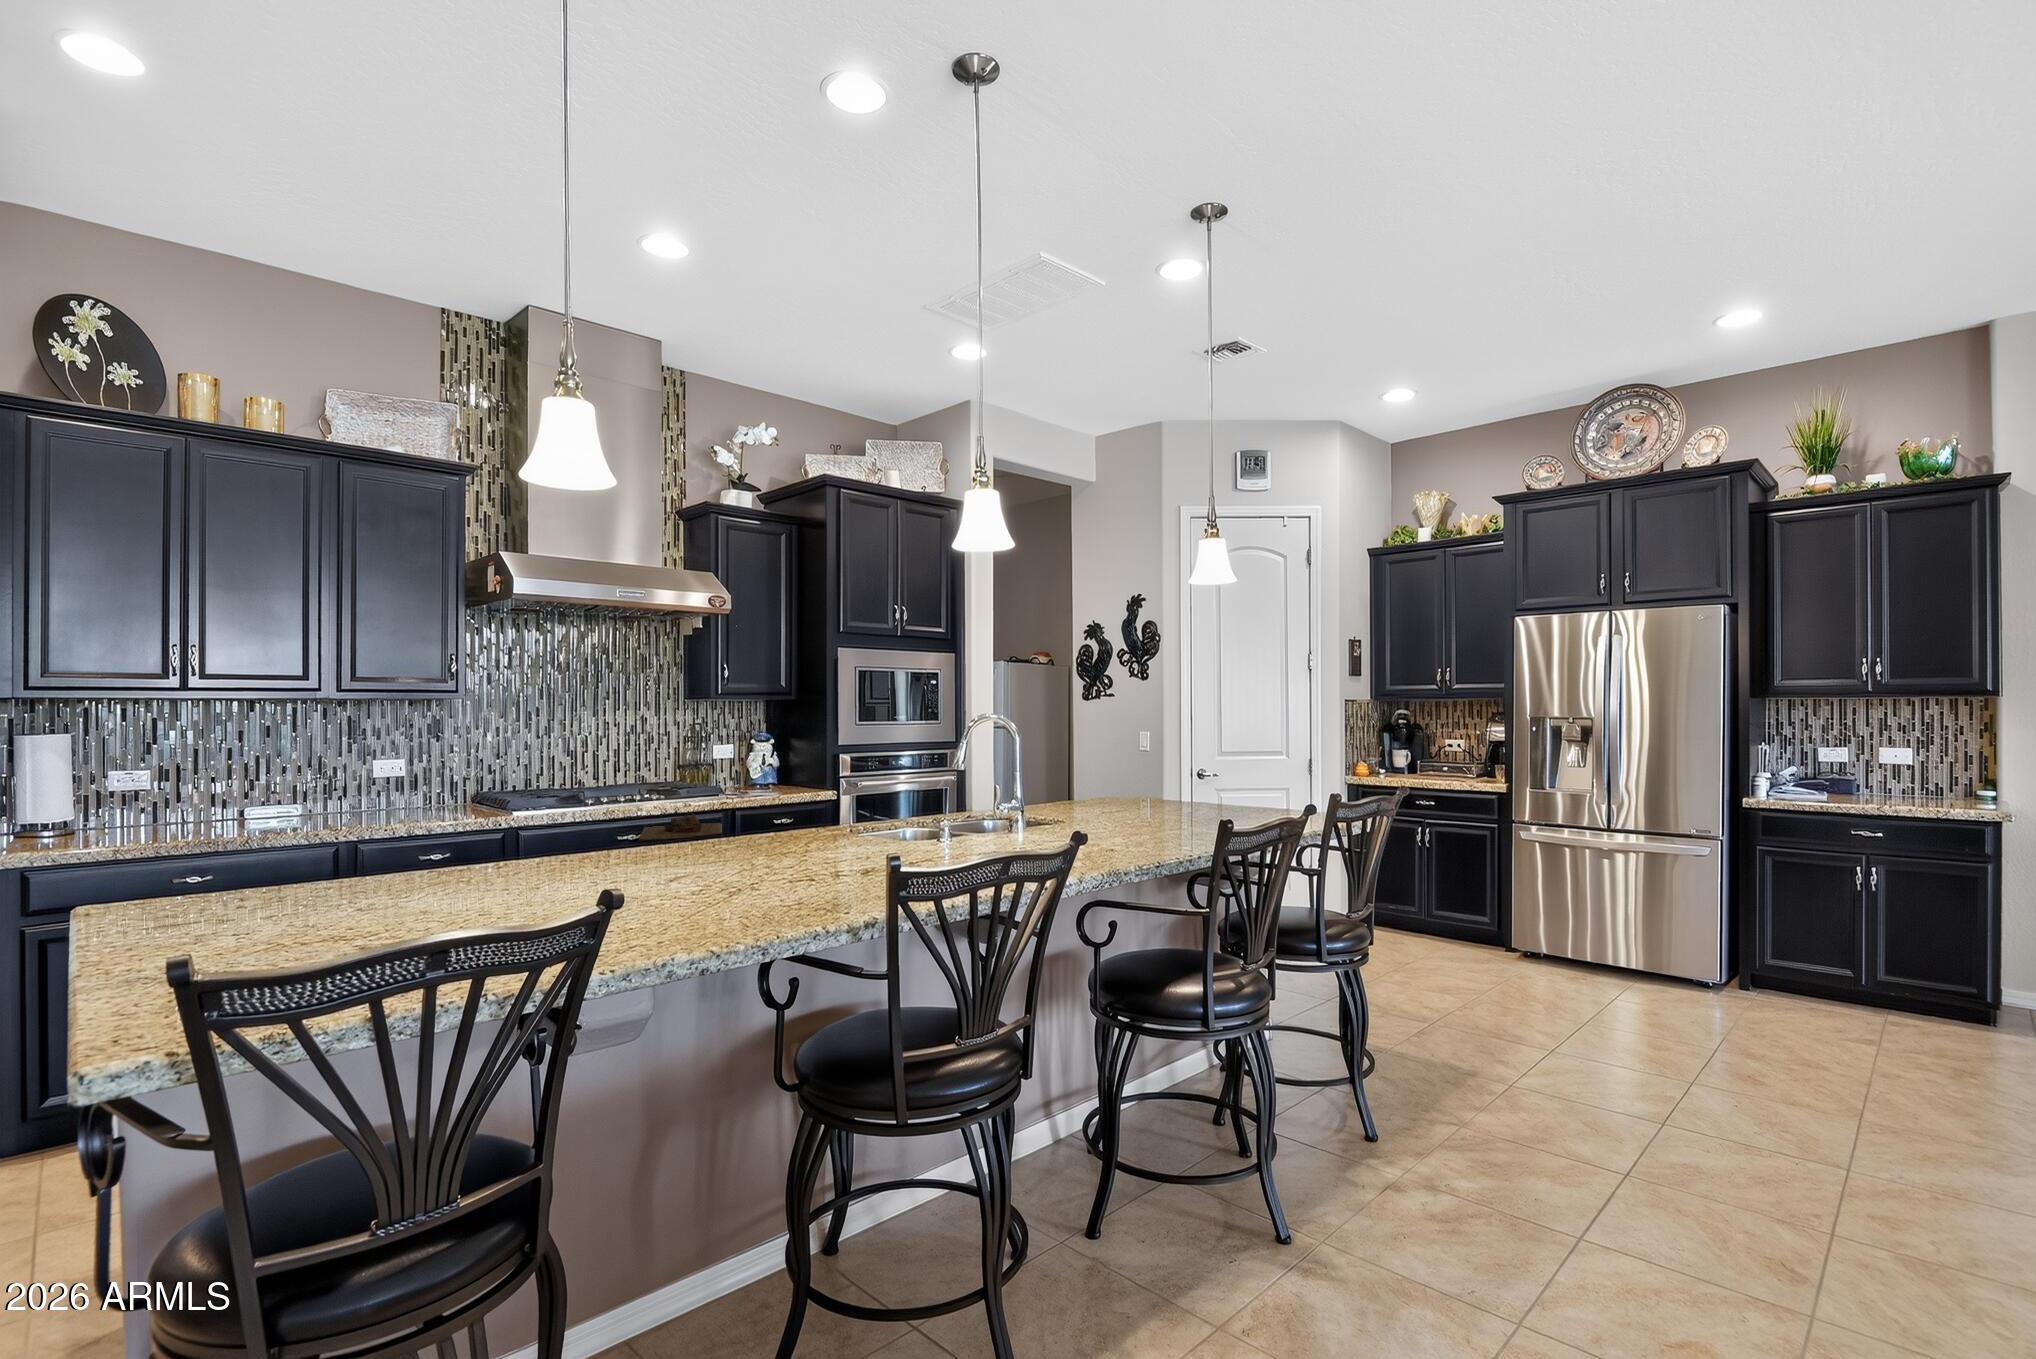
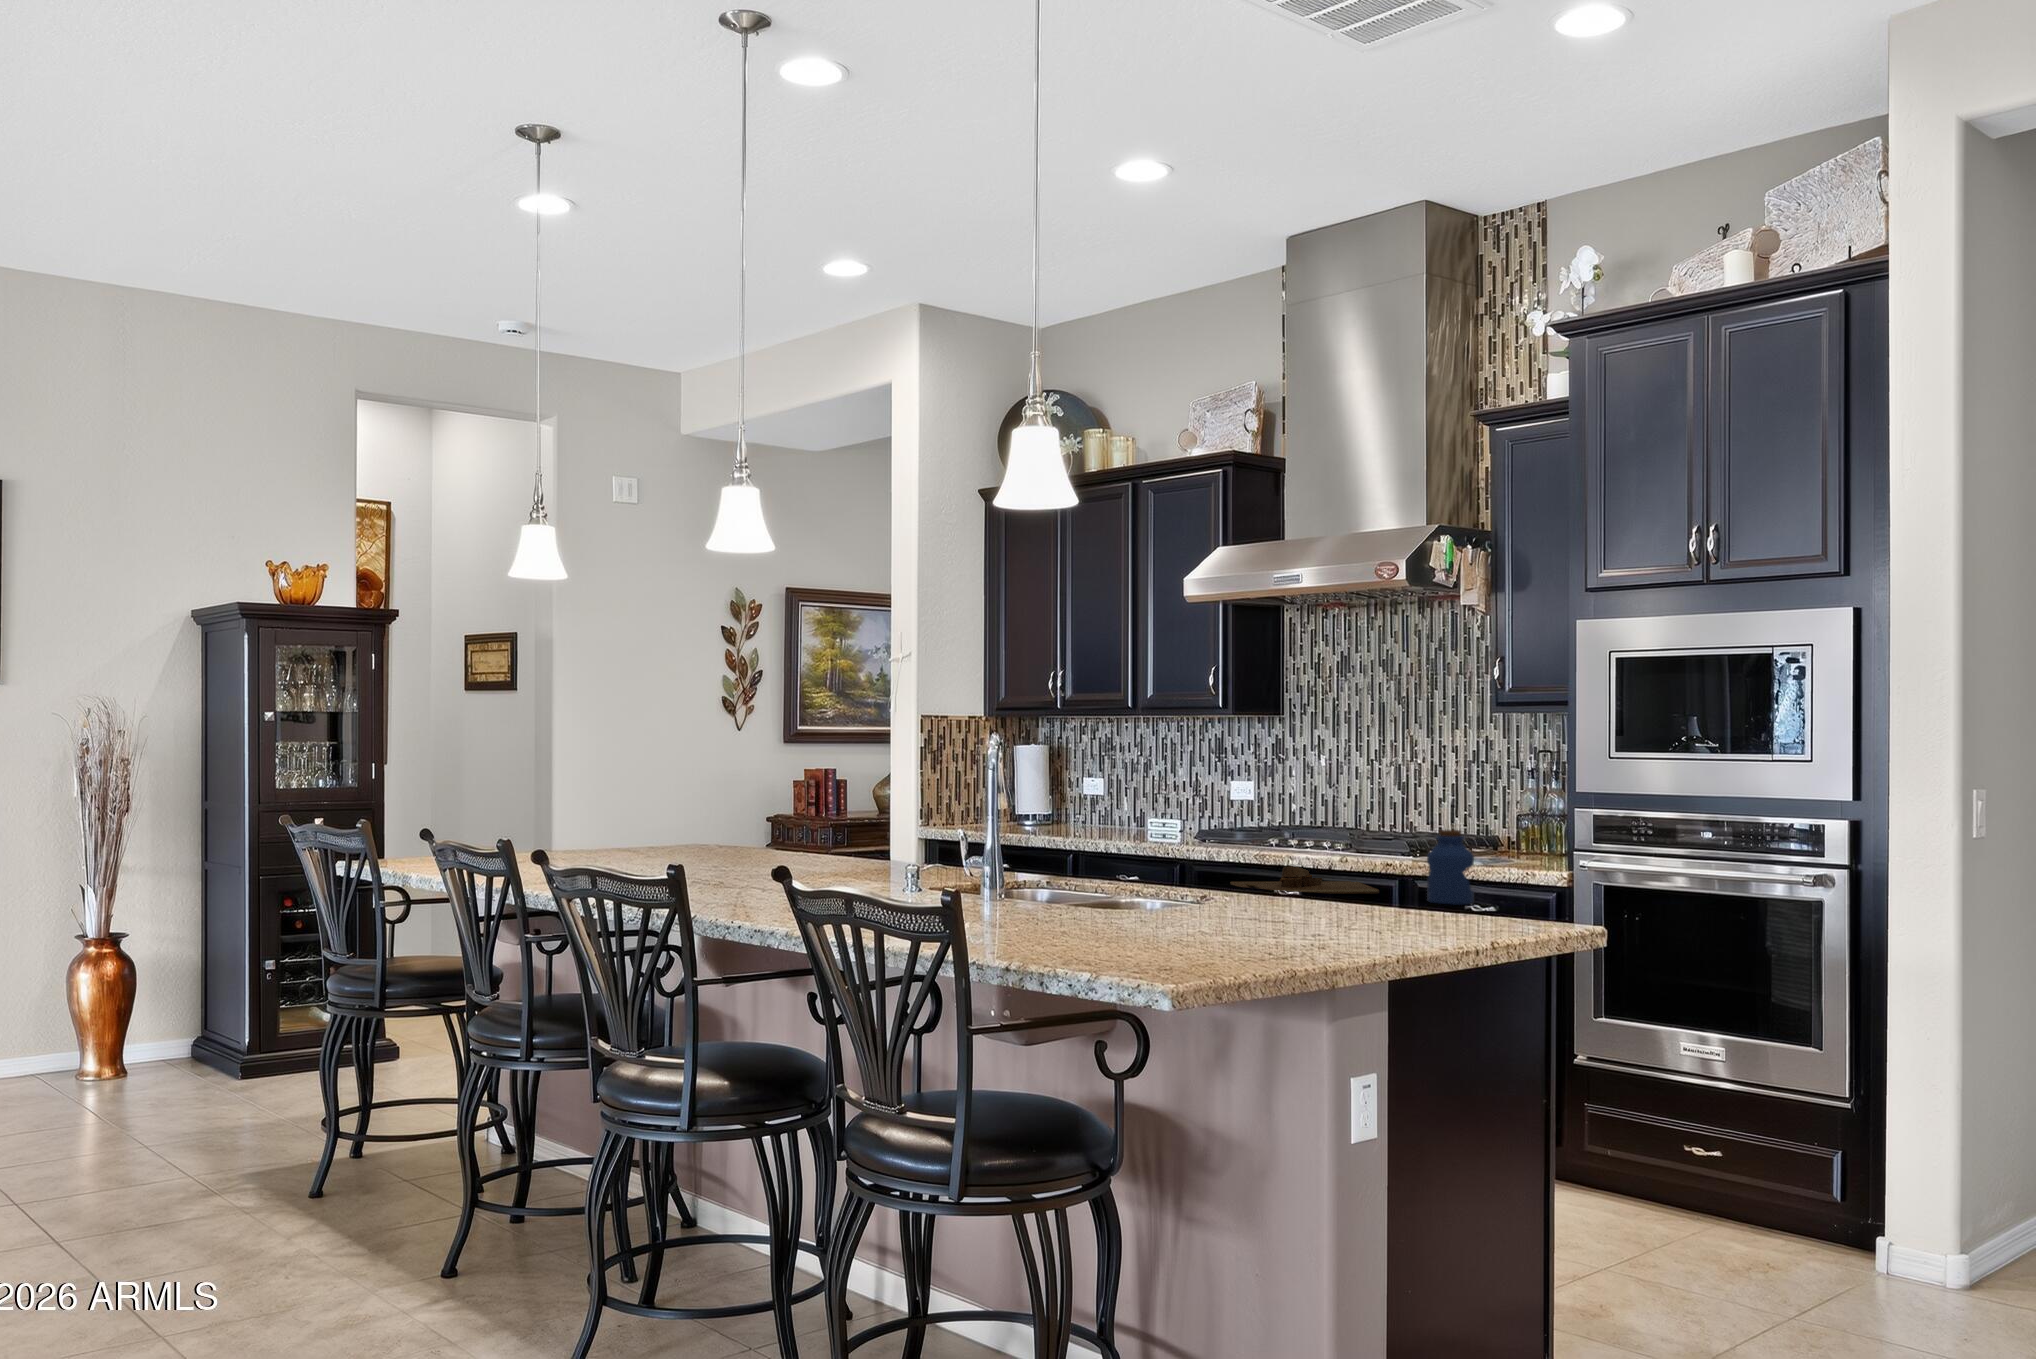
jar: none [764,775,794,822] -> present [1427,830,1474,905]

